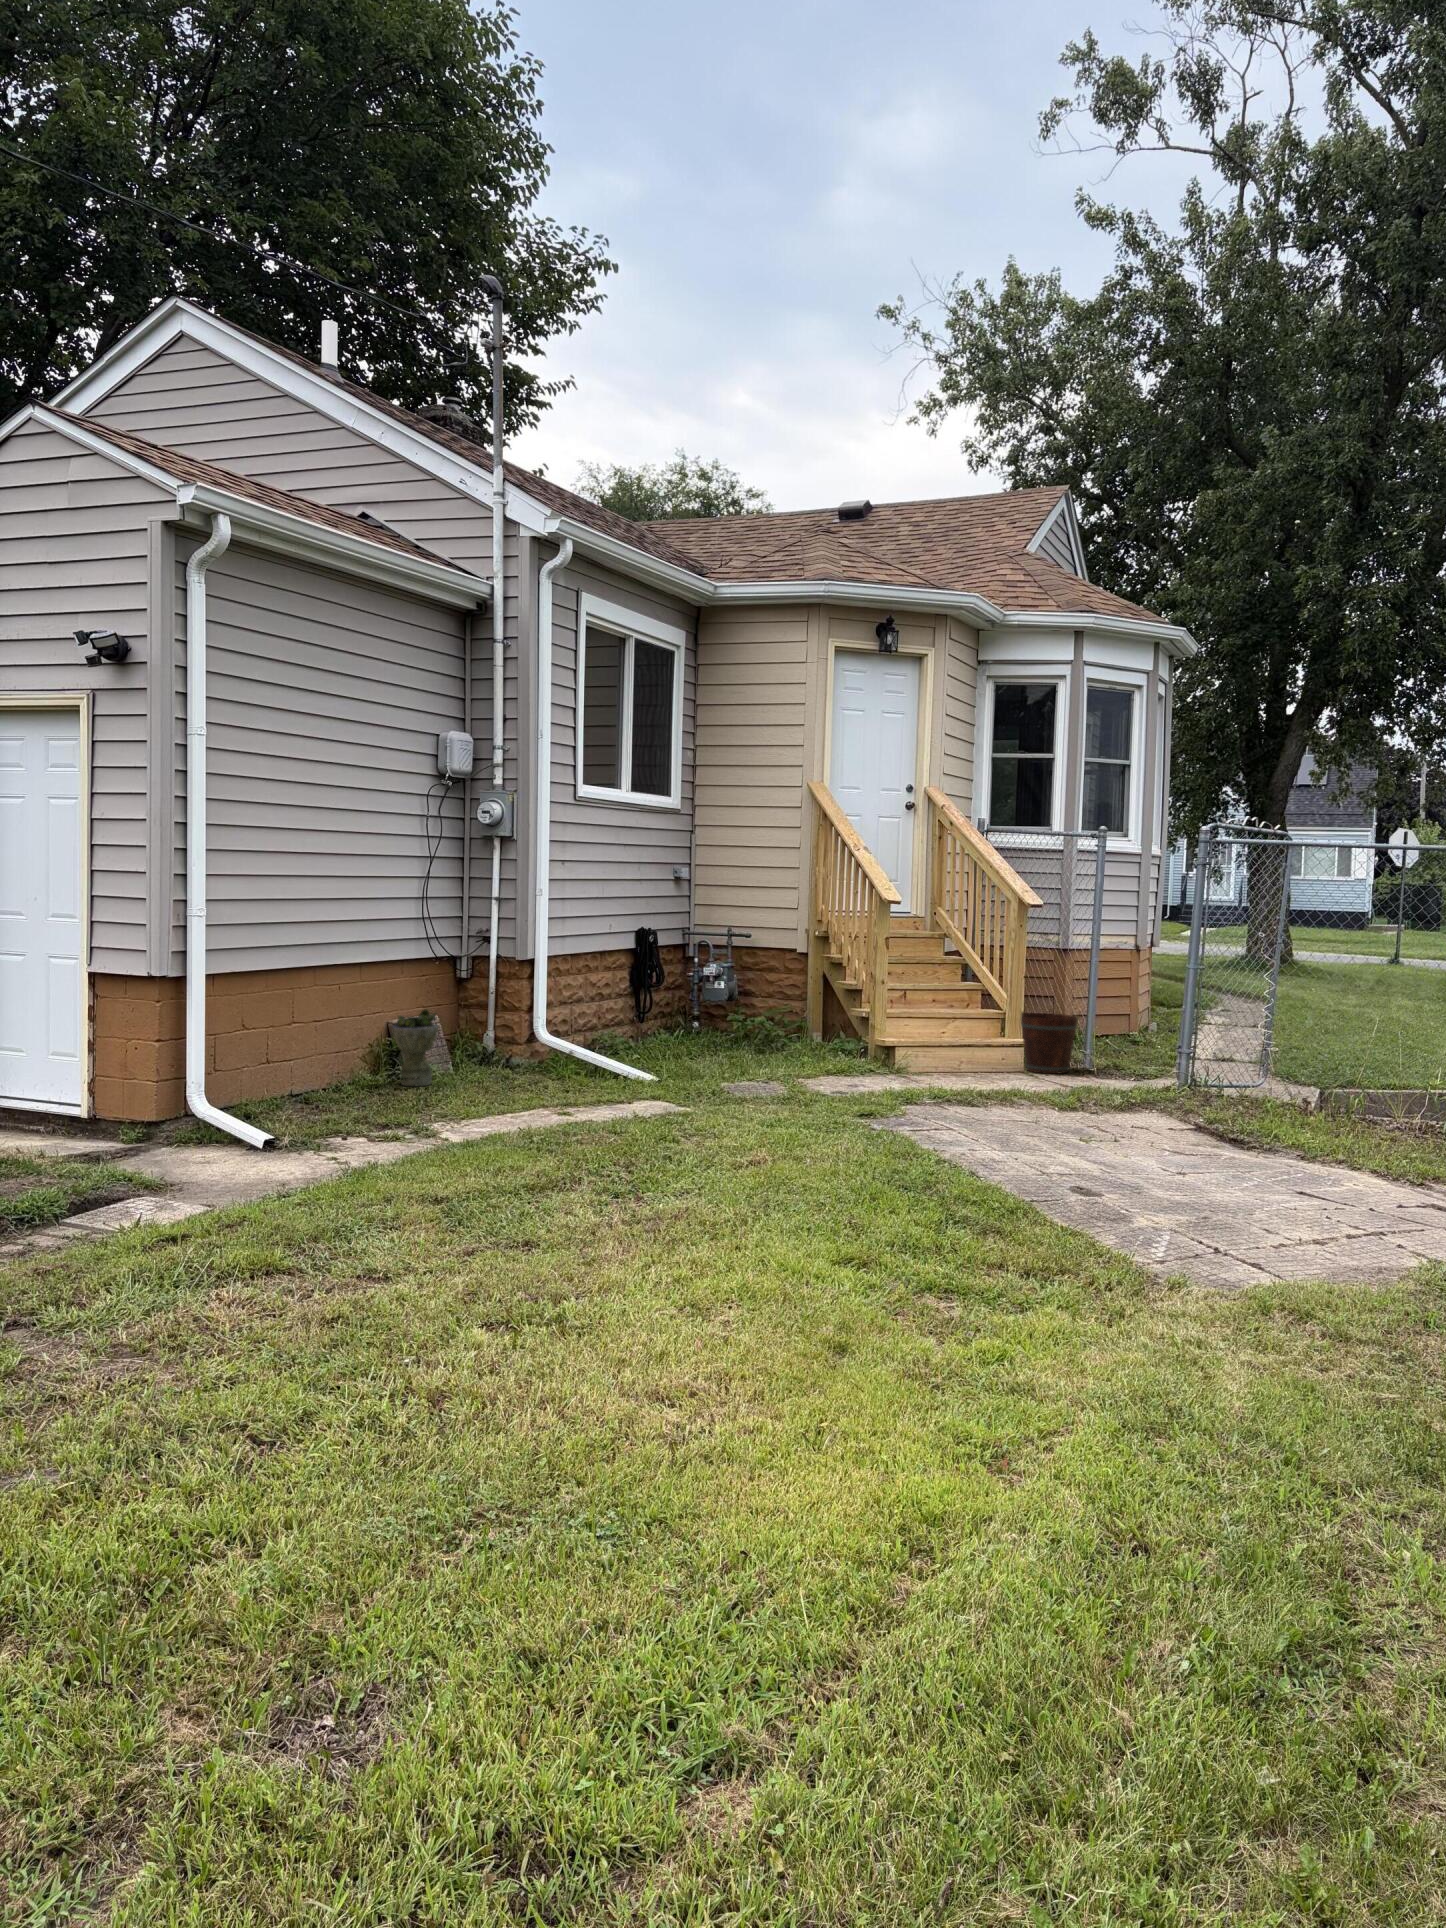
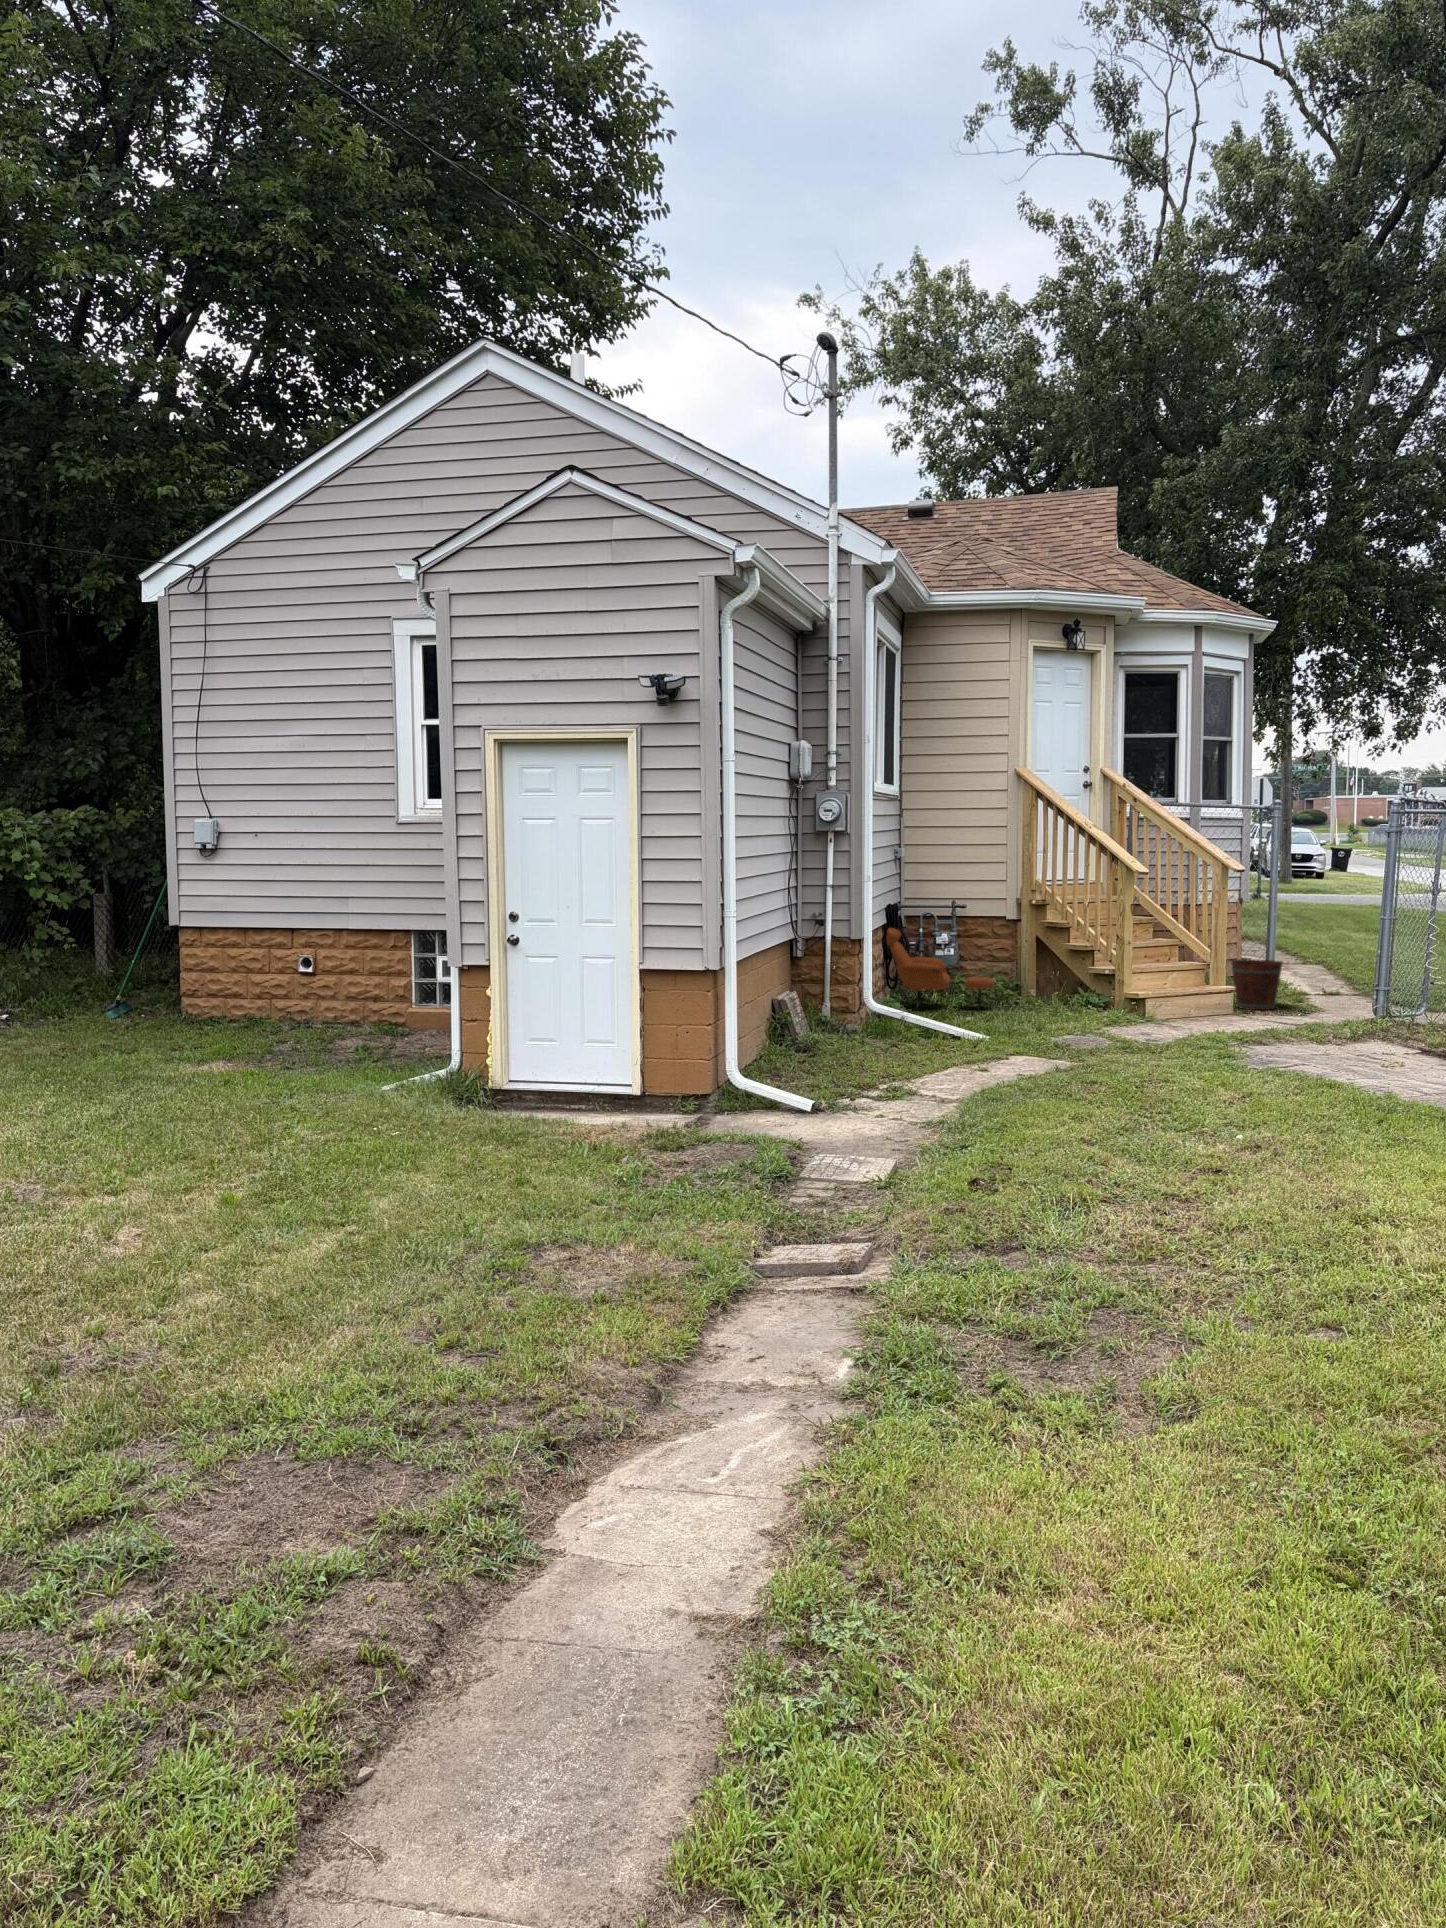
lounge chair: none [633,957,754,1057] -> present [887,928,994,1010]
planter: present [392,1009,438,1086] -> none [779,985,819,1053]

